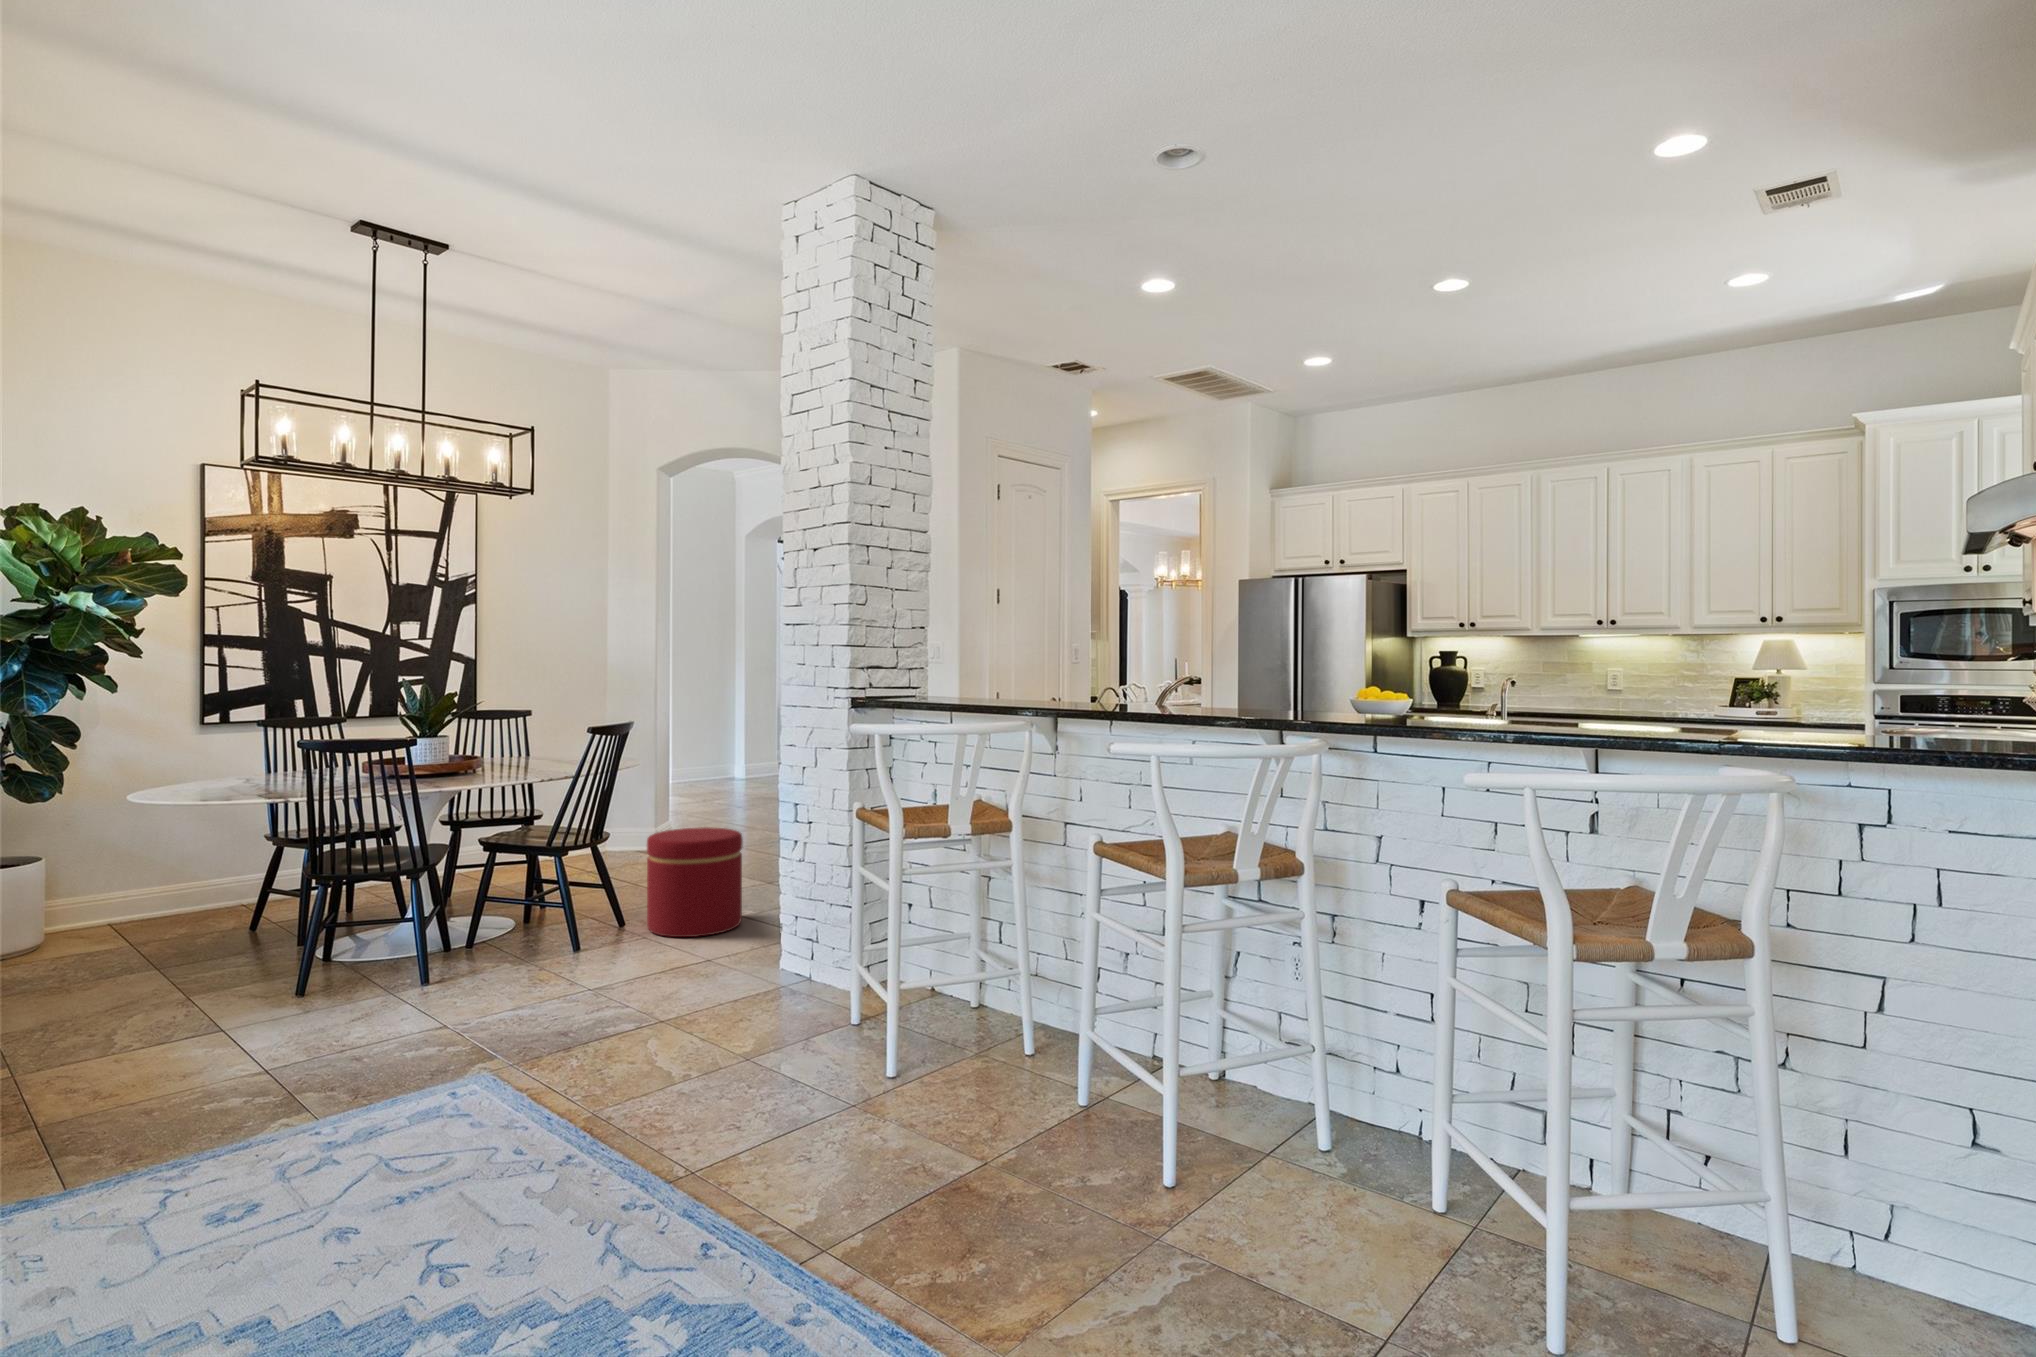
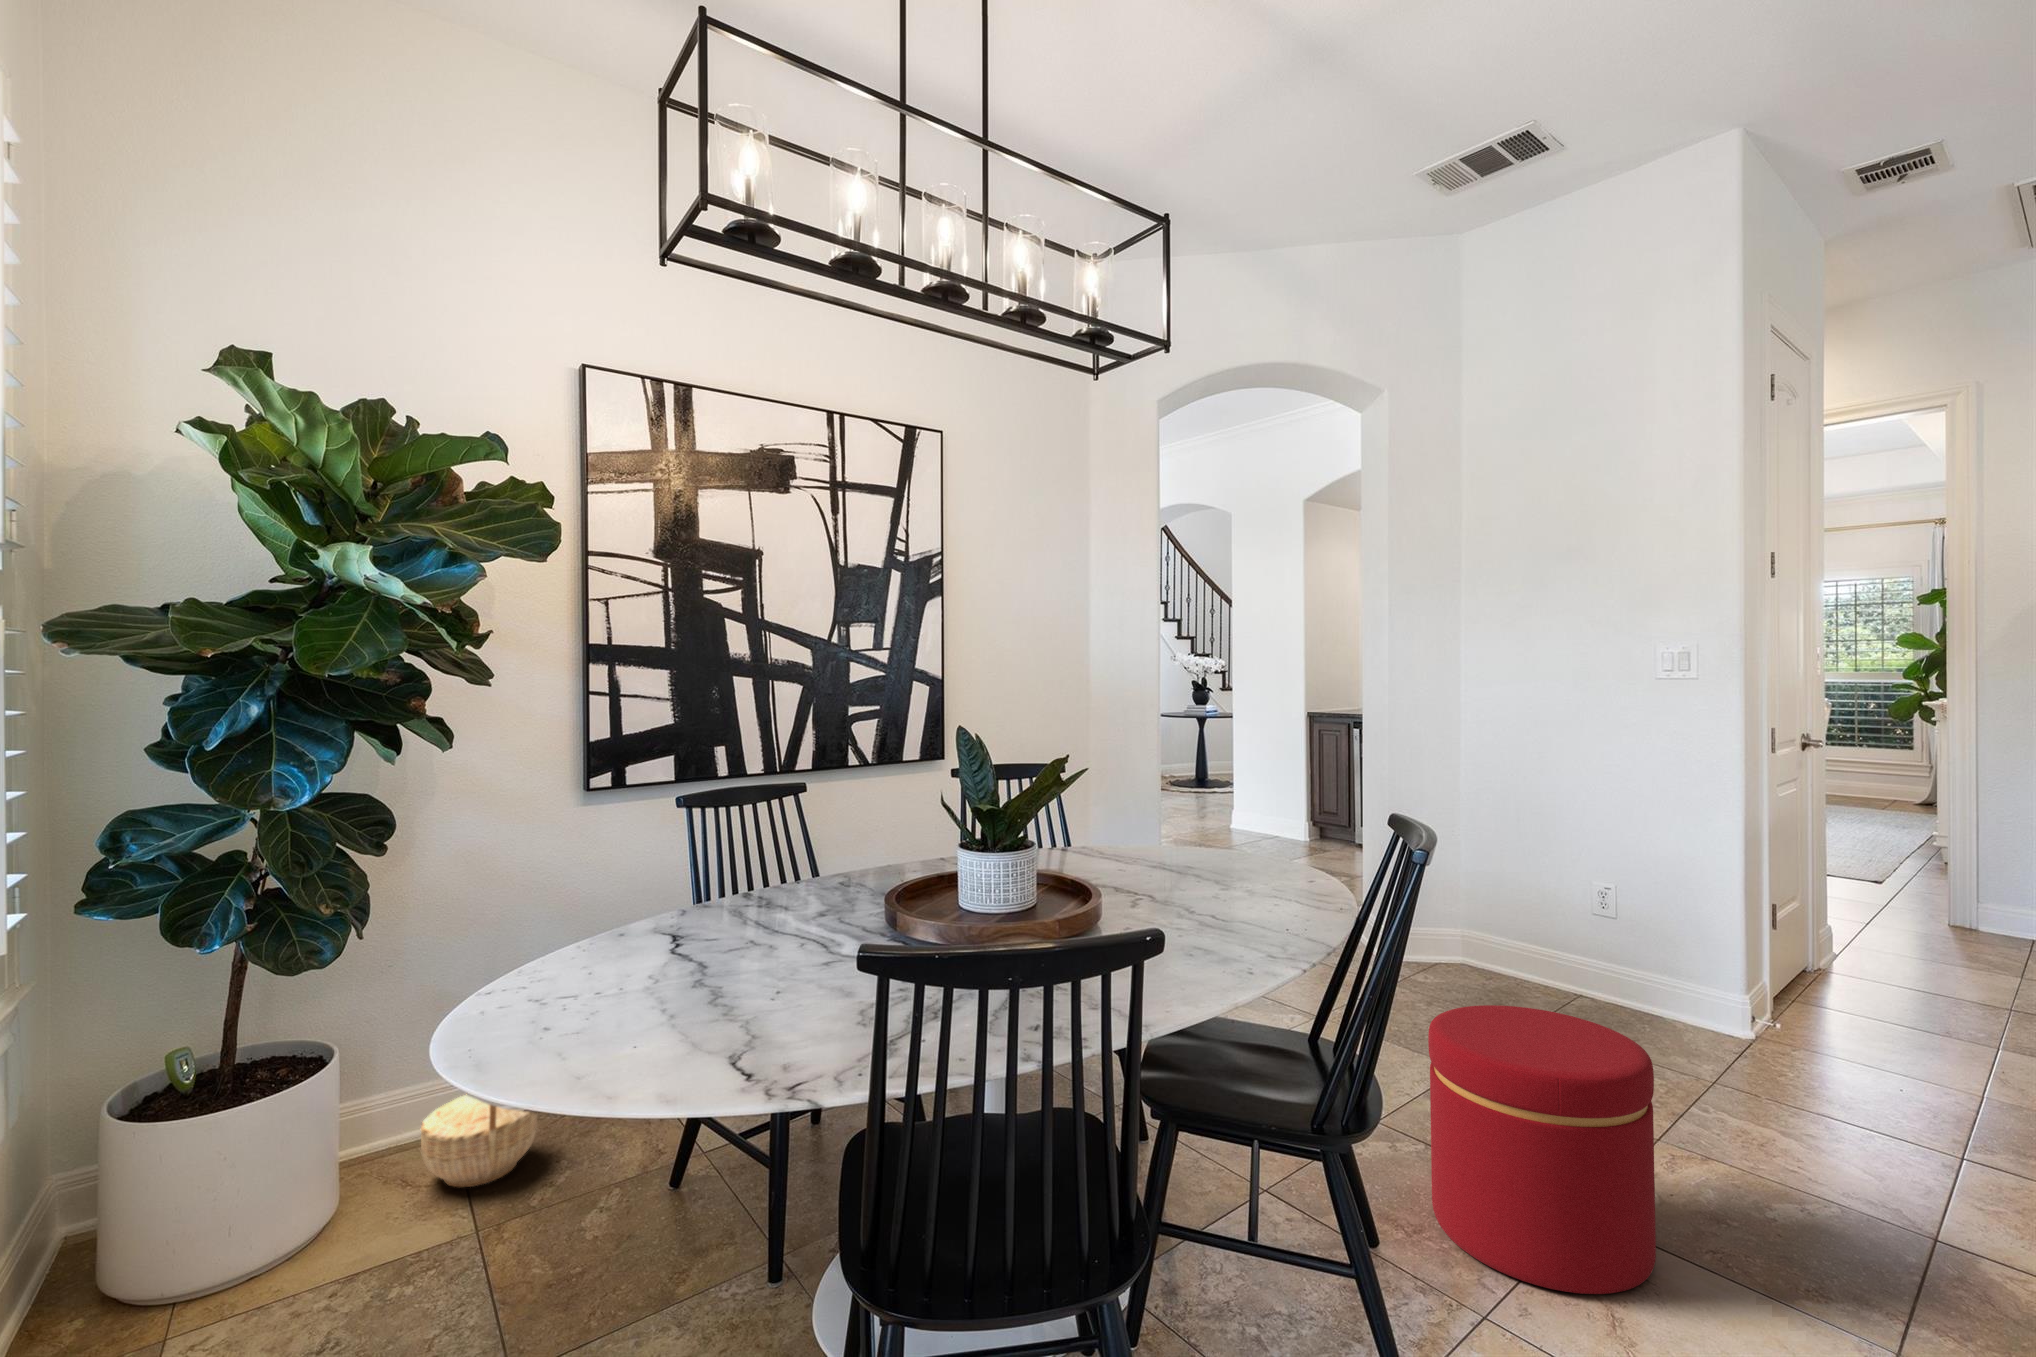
basket: none [92,848,166,935] -> present [421,1094,537,1187]

